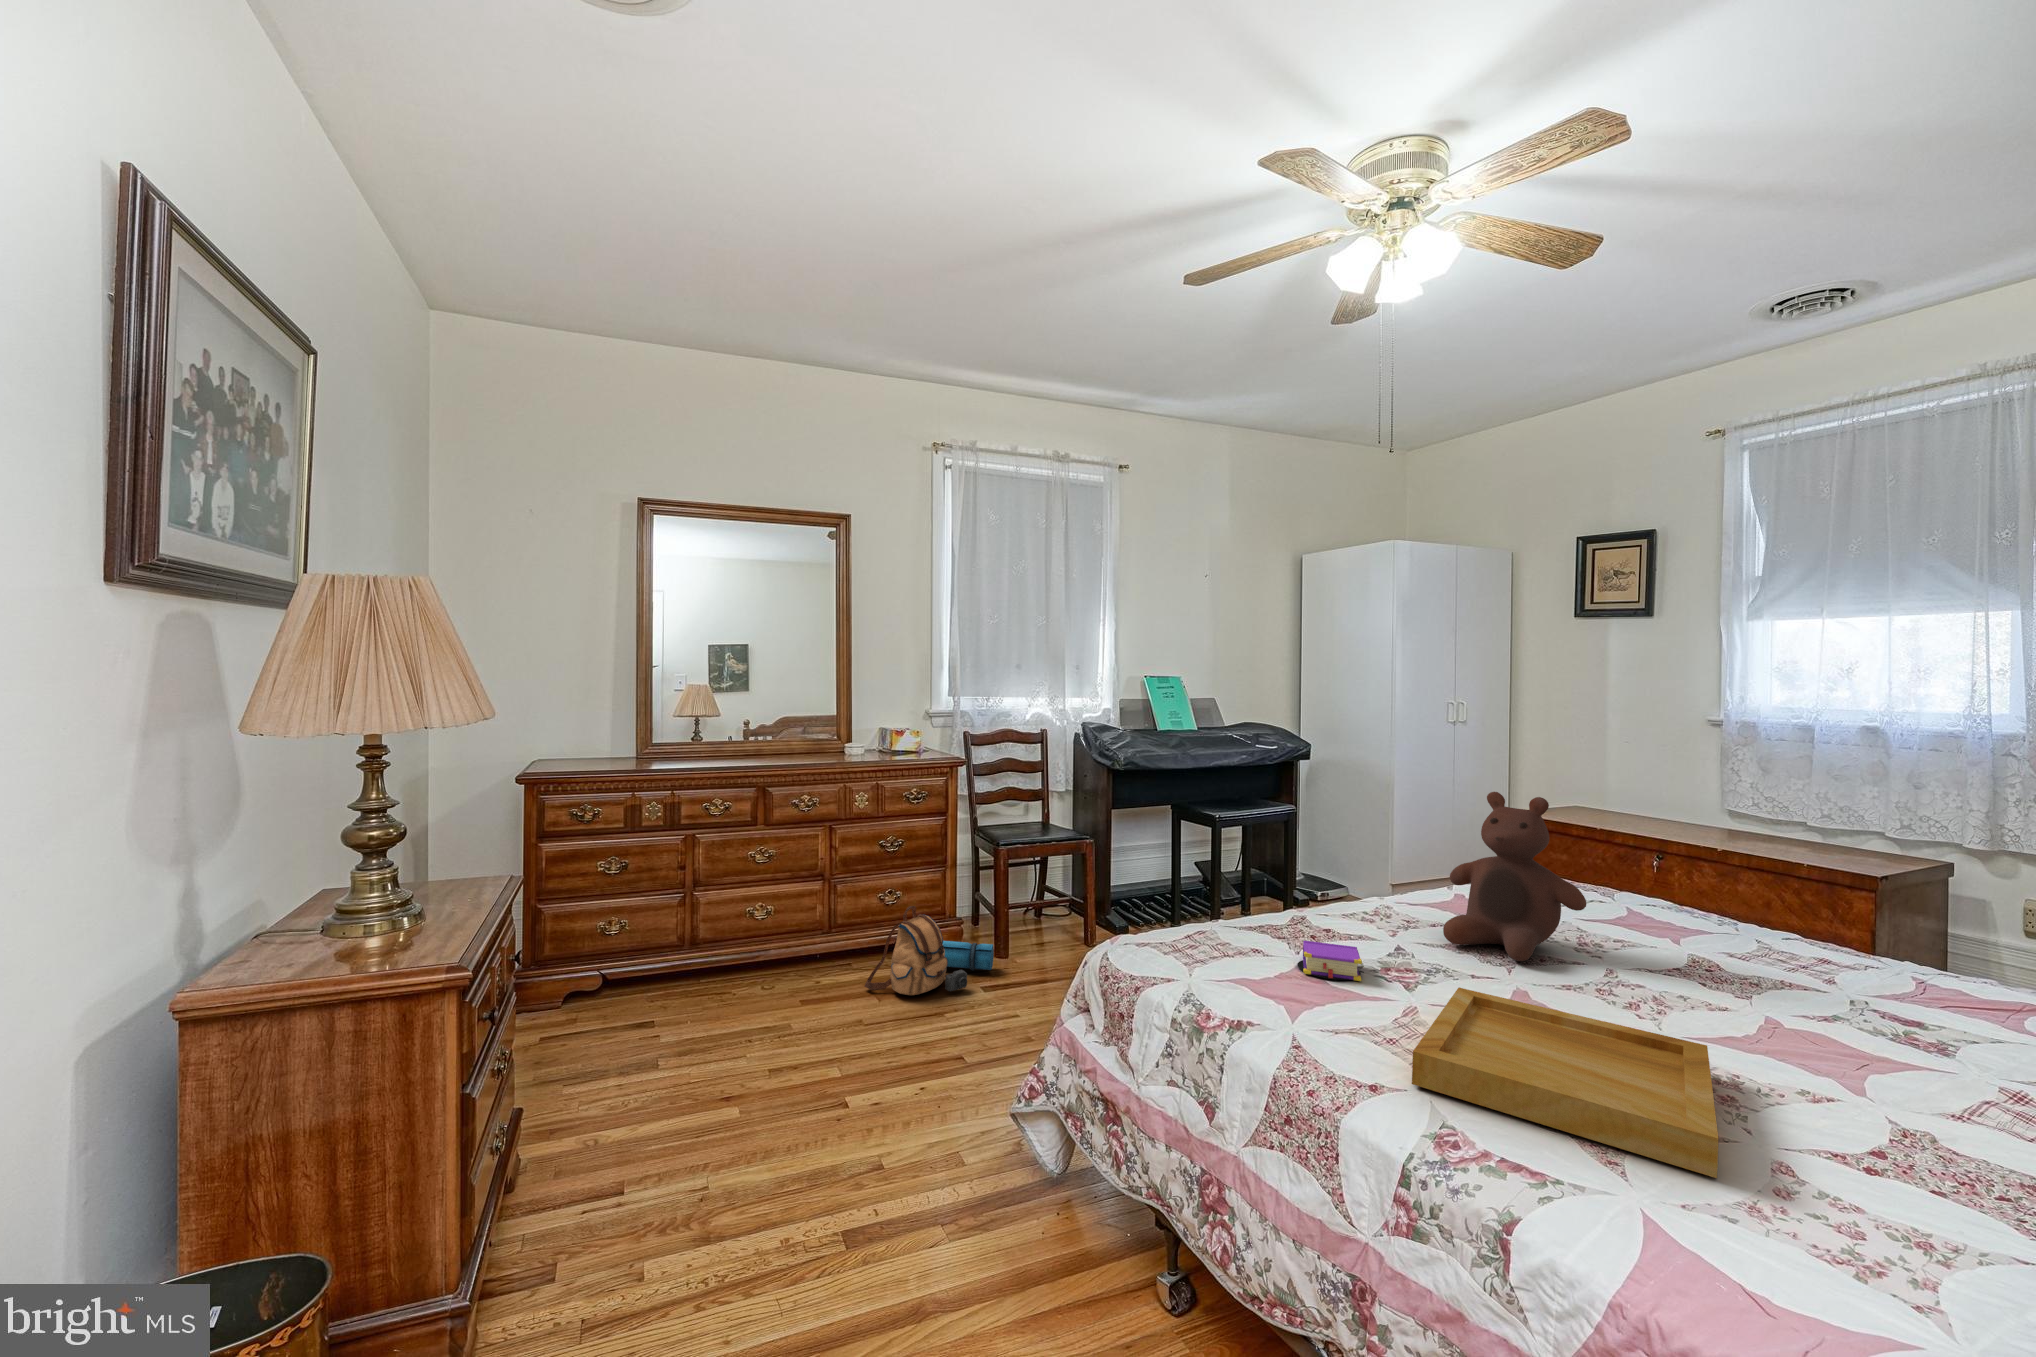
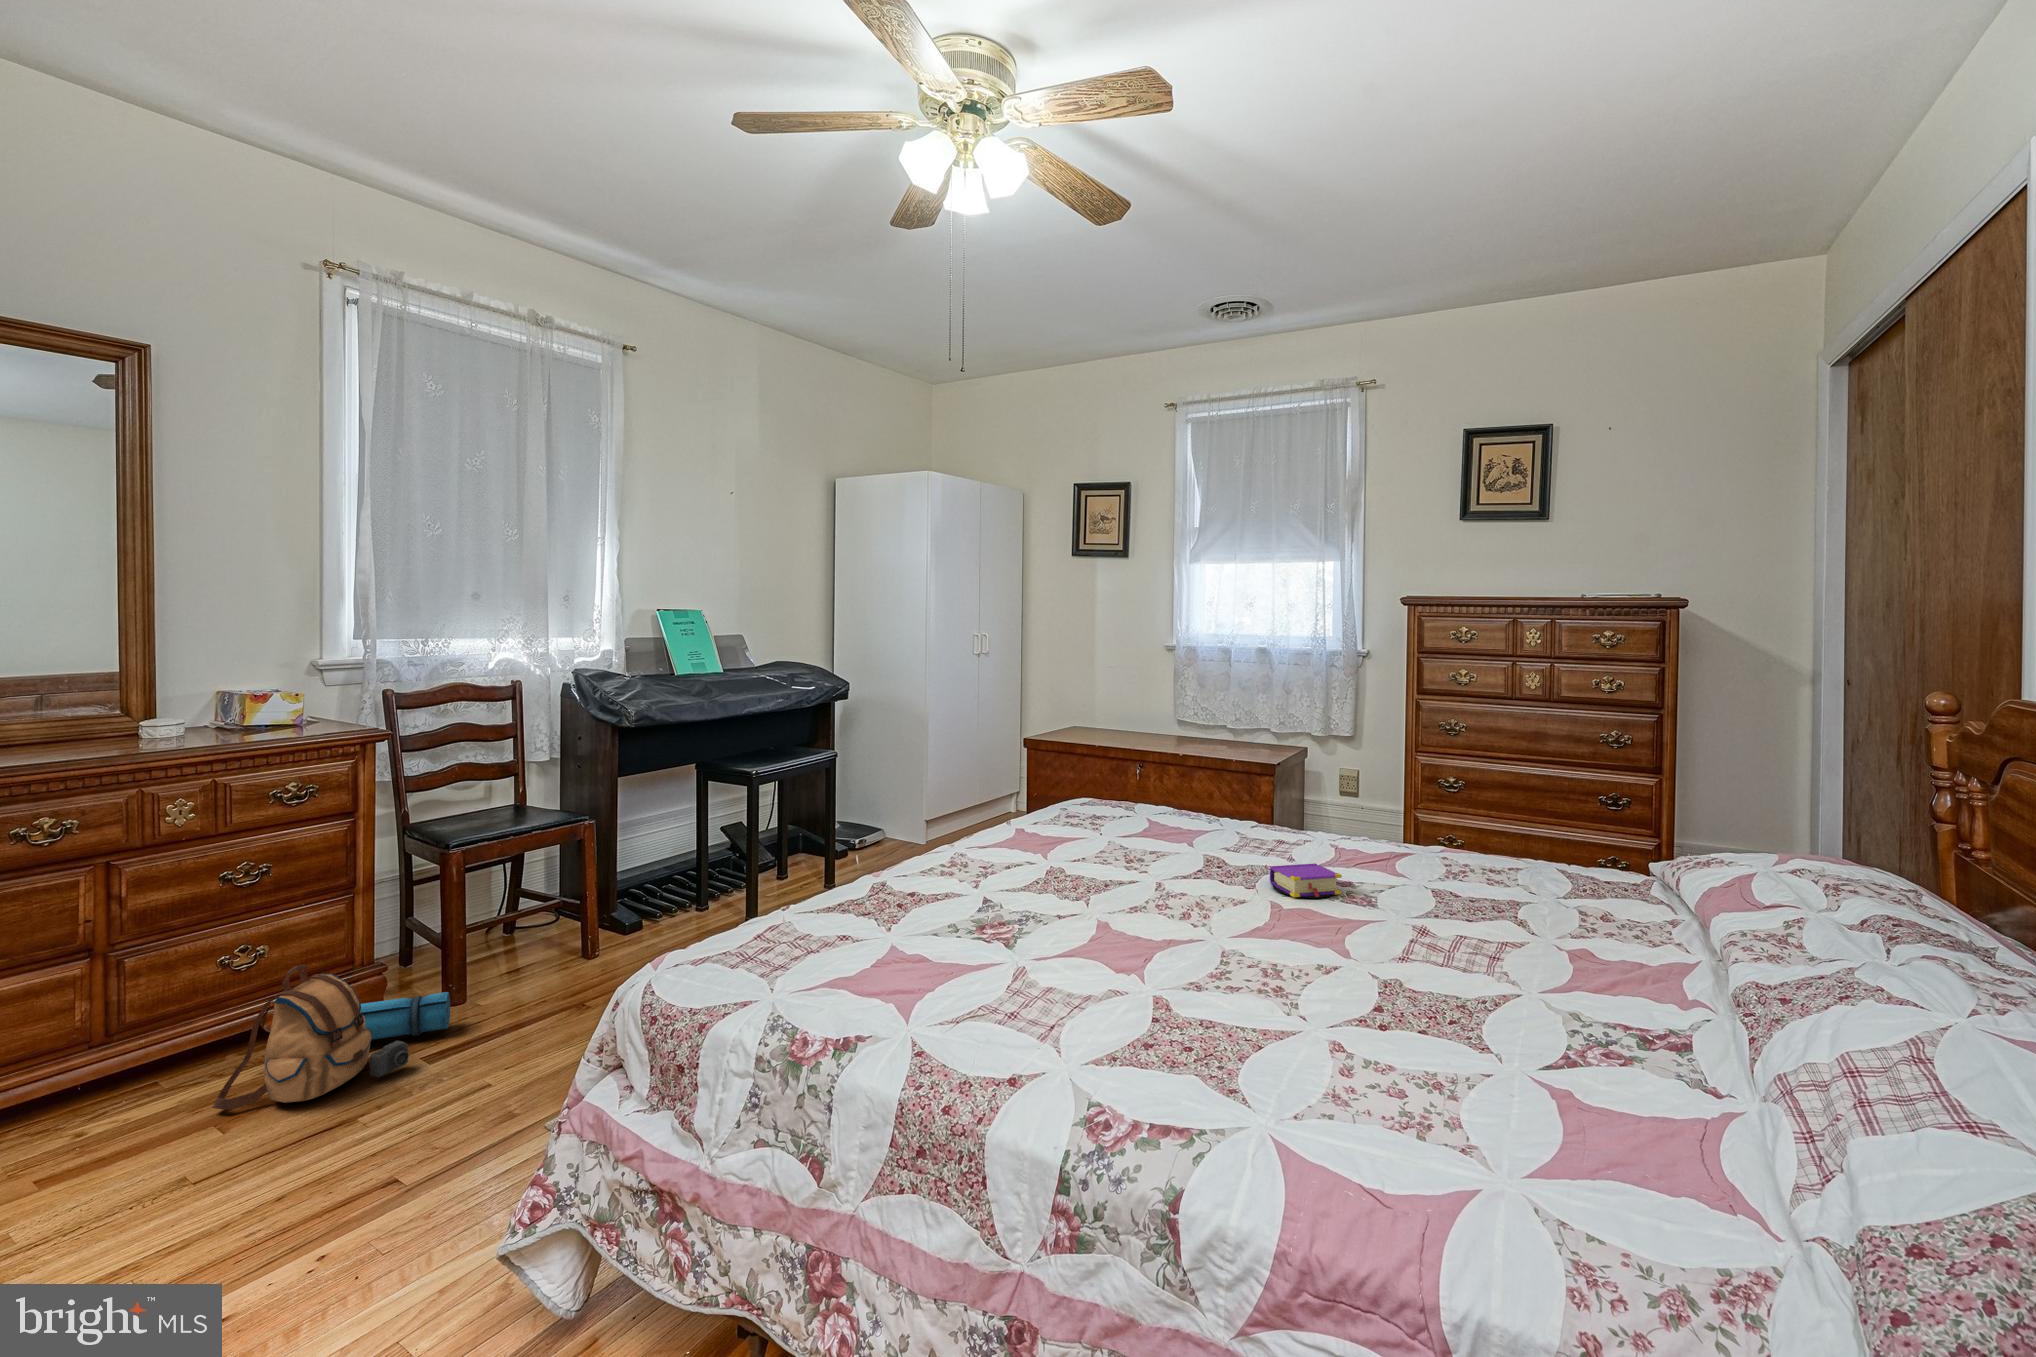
stuffed bear: present [1443,792,1587,961] -> none [1035,719,1161,894]
book: present [1297,941,1362,981] -> present [1270,863,1342,898]
tray: present [1412,987,1718,1178] -> none [1055,939,1337,1087]

